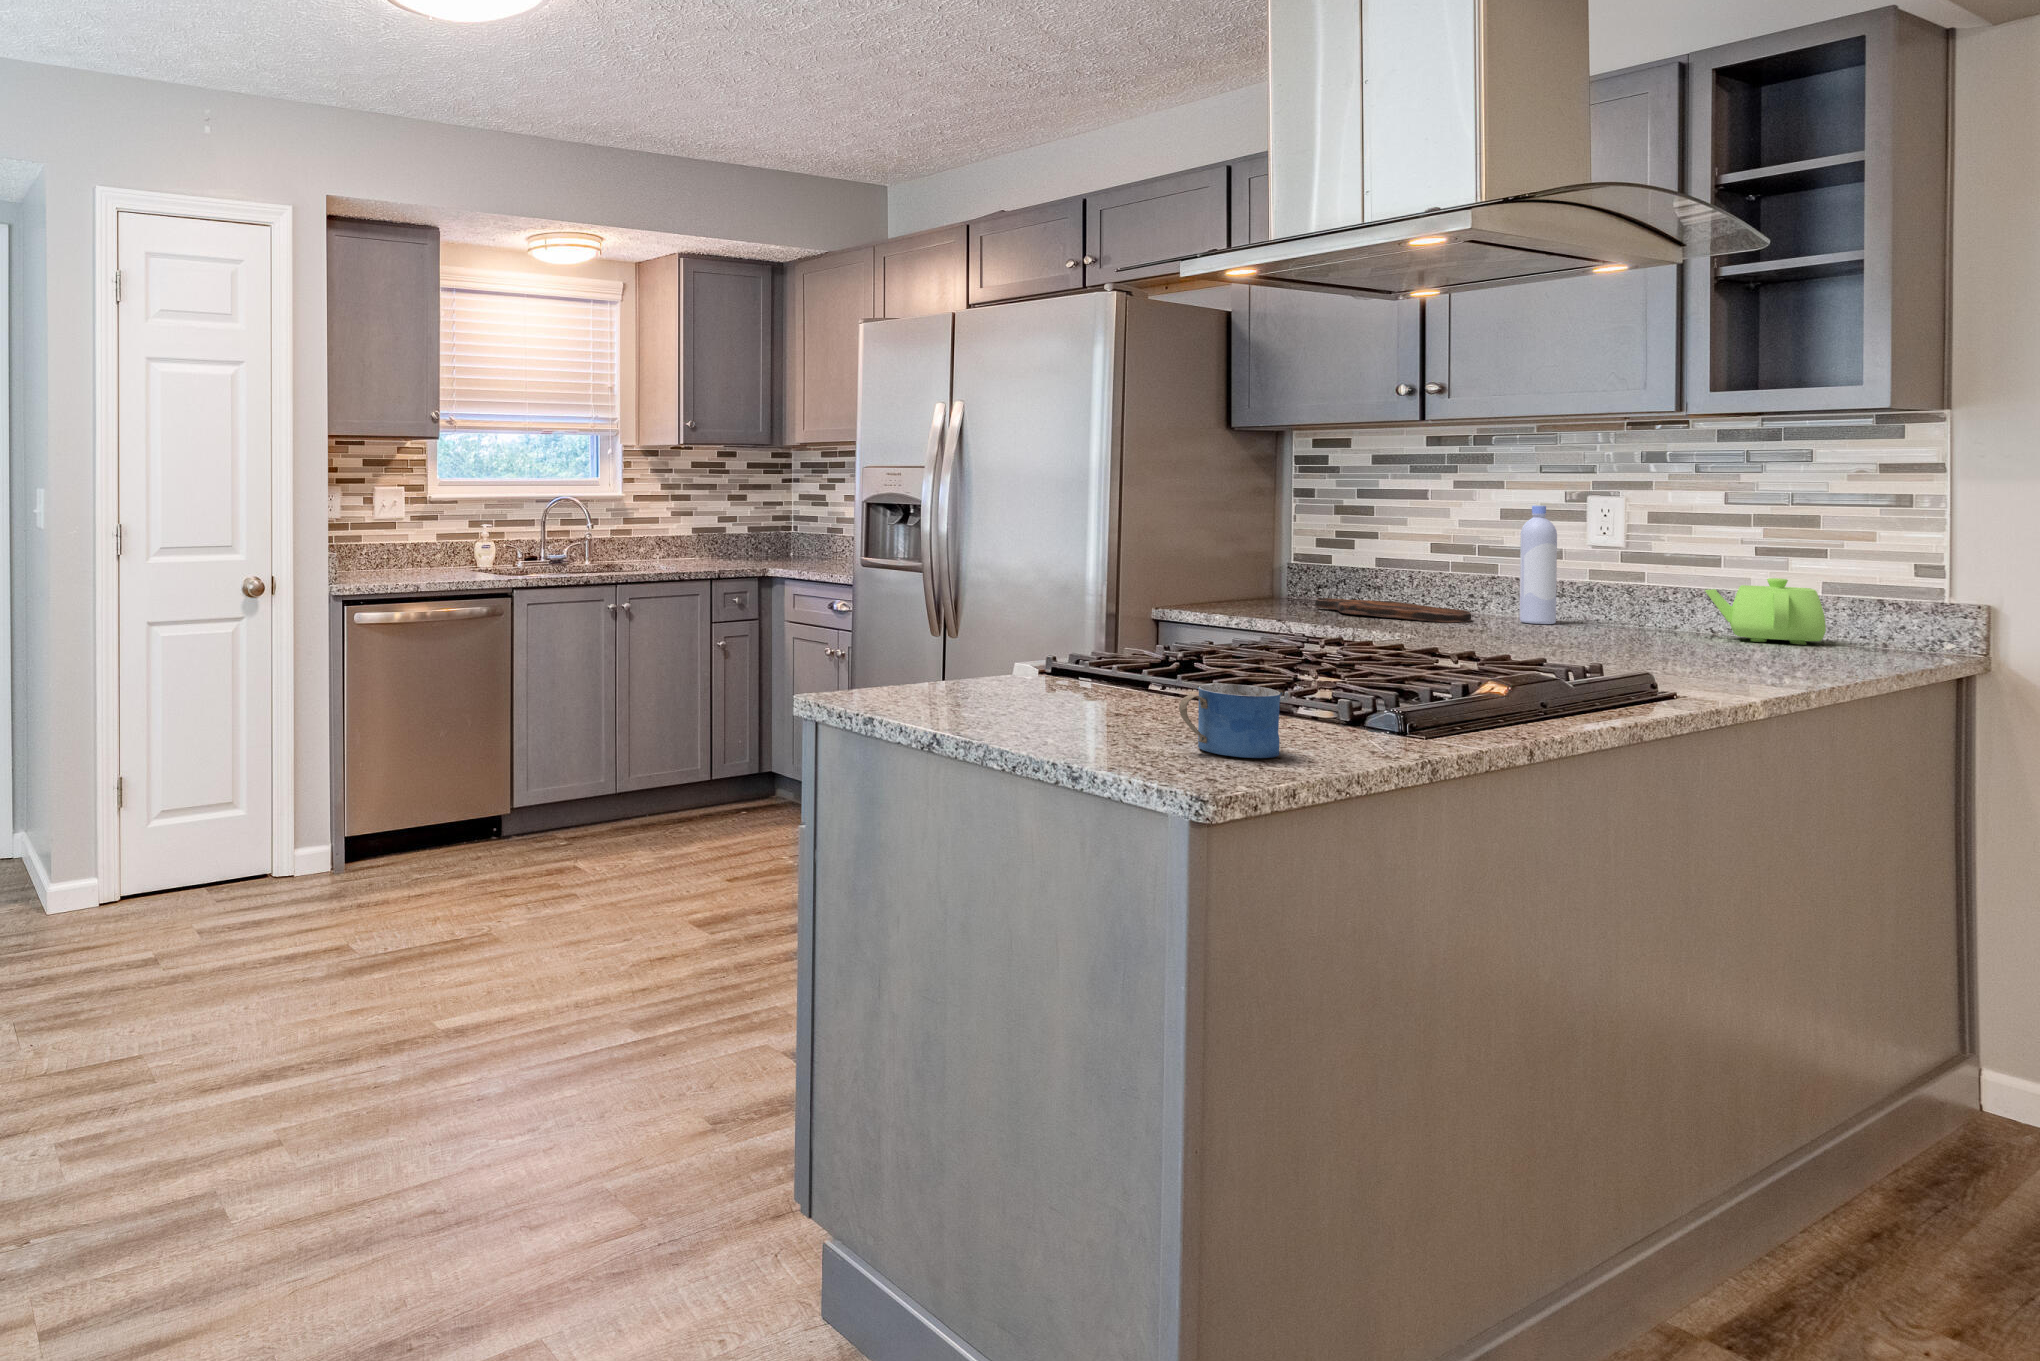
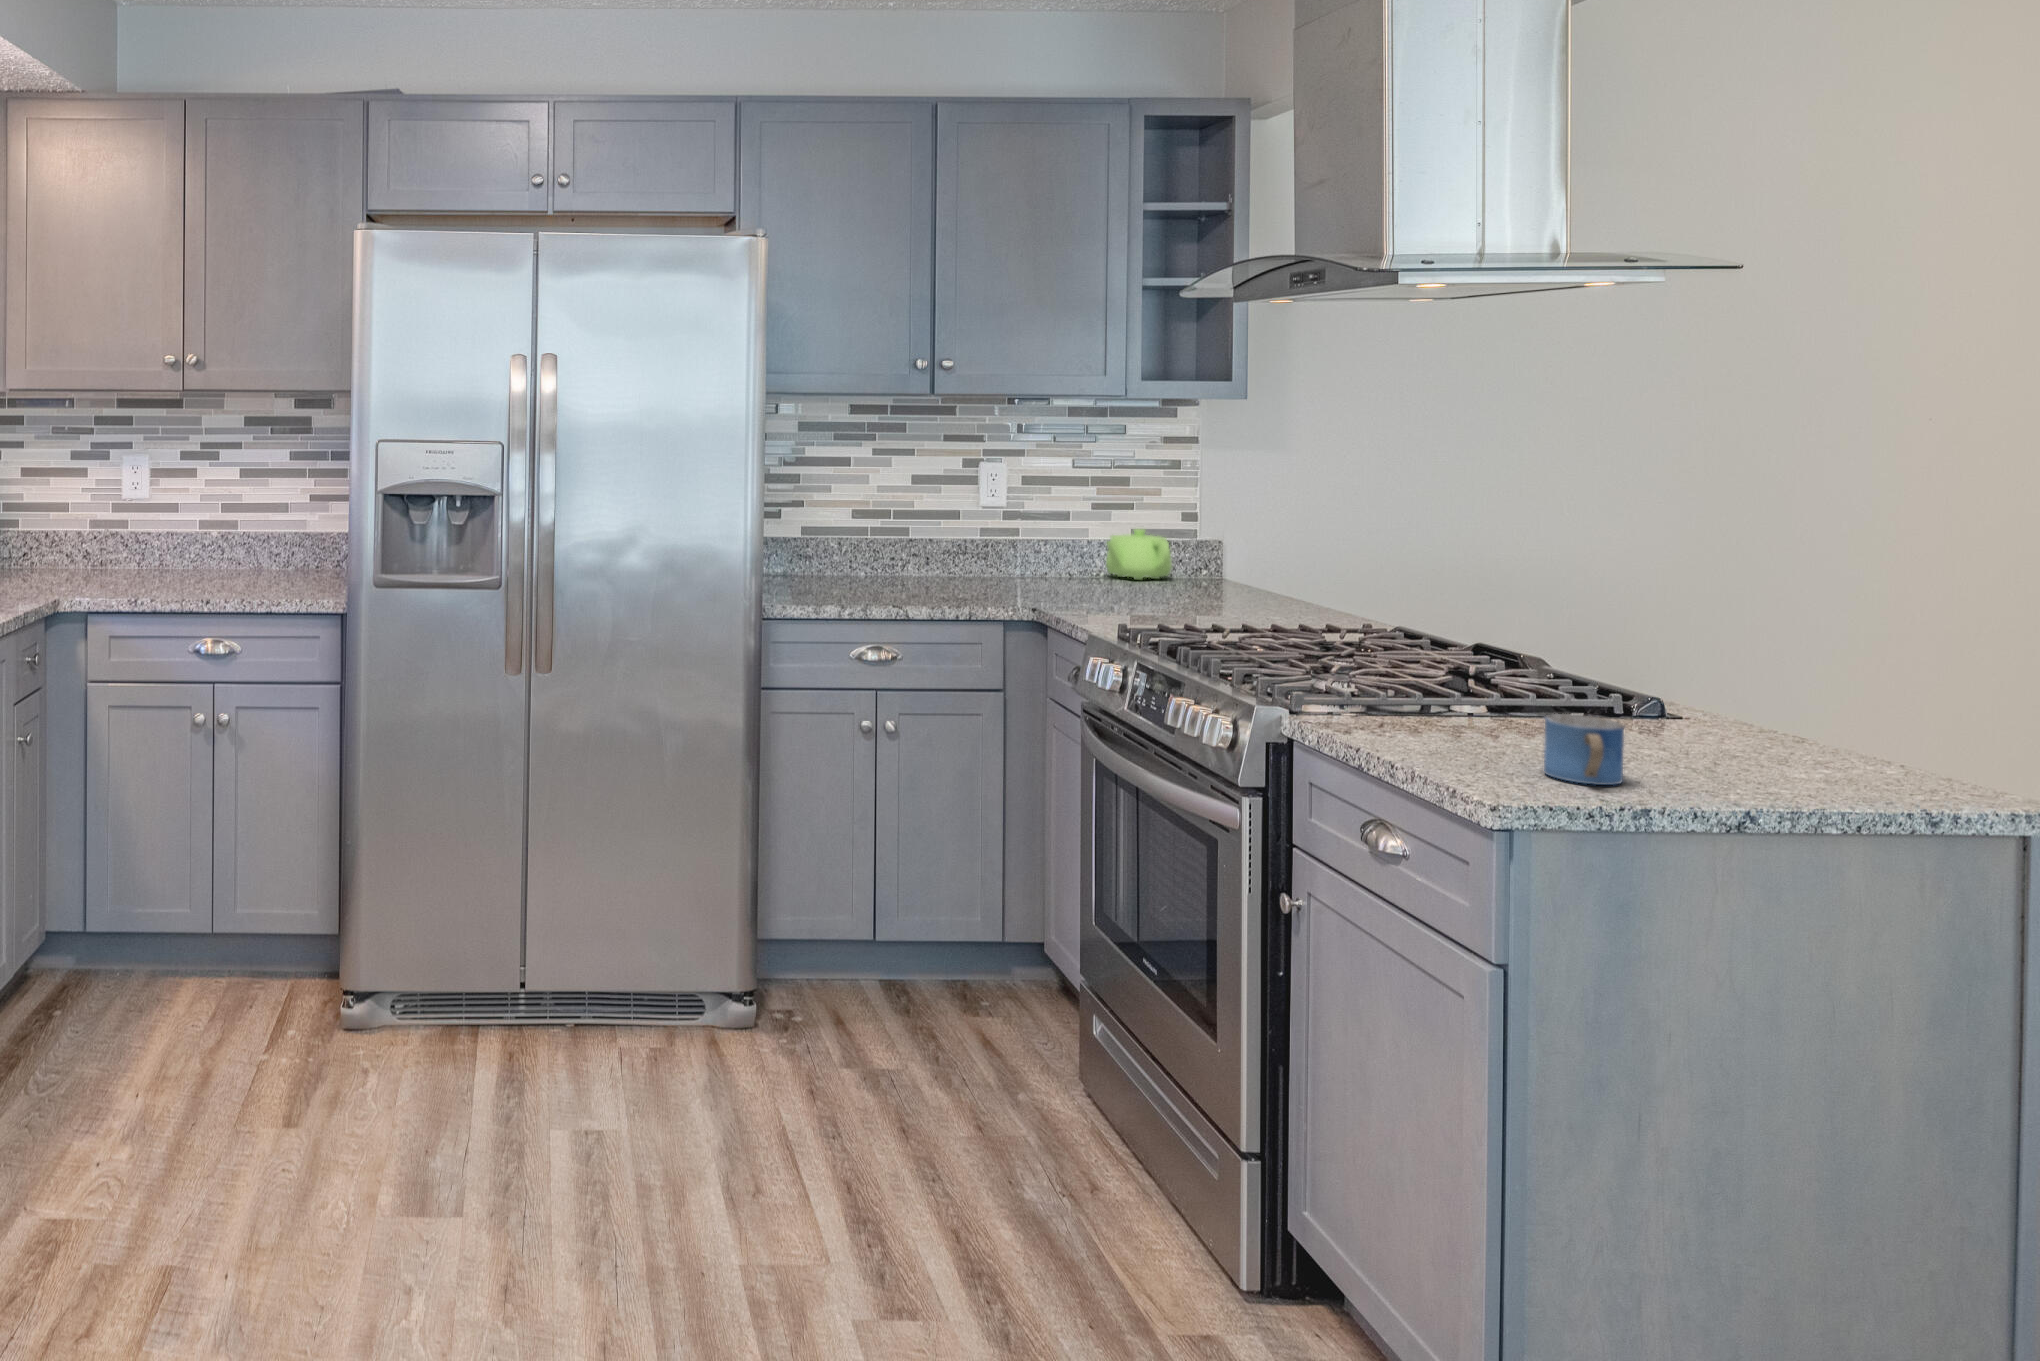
bottle: present [1520,505,1557,624] -> none [960,473,988,580]
cutting board: present [1315,598,1471,623] -> none [792,569,948,588]
mug: present [1179,683,1282,758] -> present [1544,714,1625,785]

